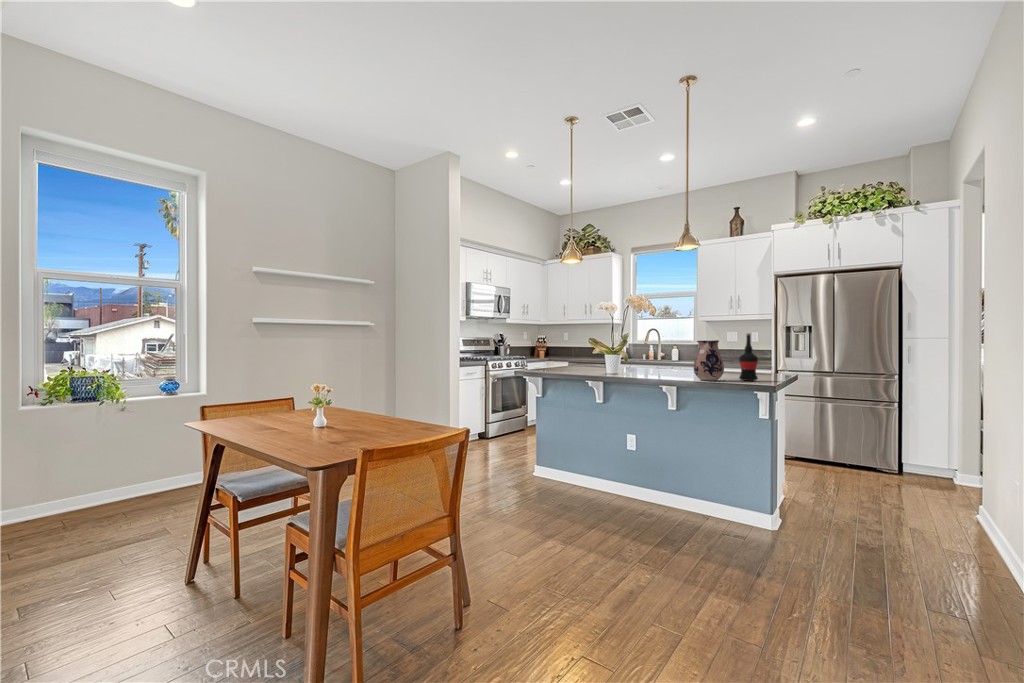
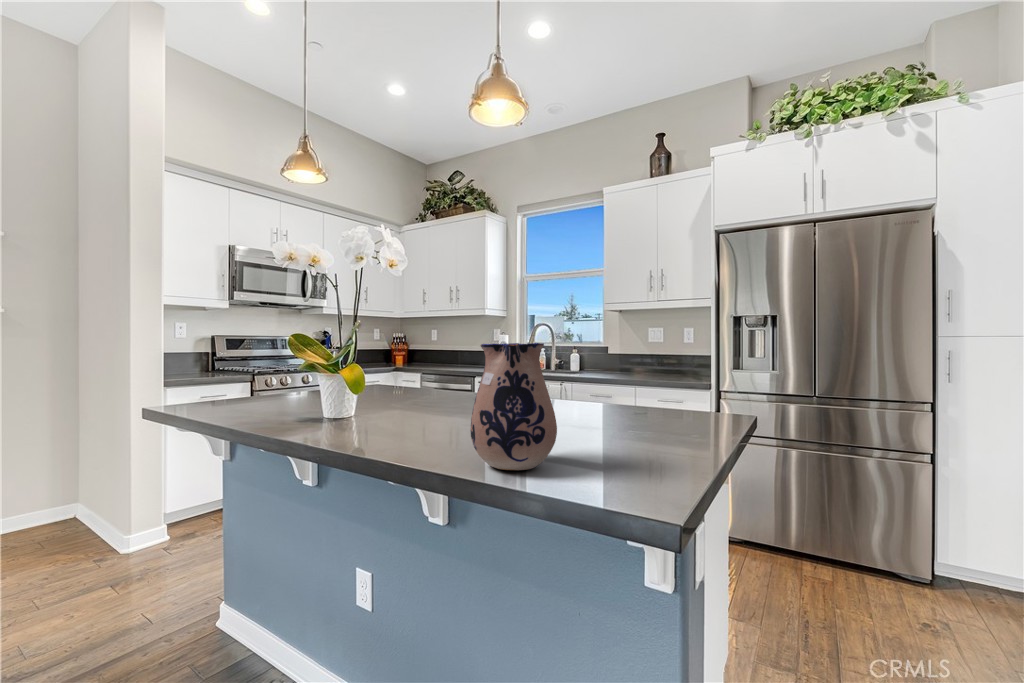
wine bottle: present [739,334,758,381] -> none [611,323,662,461]

